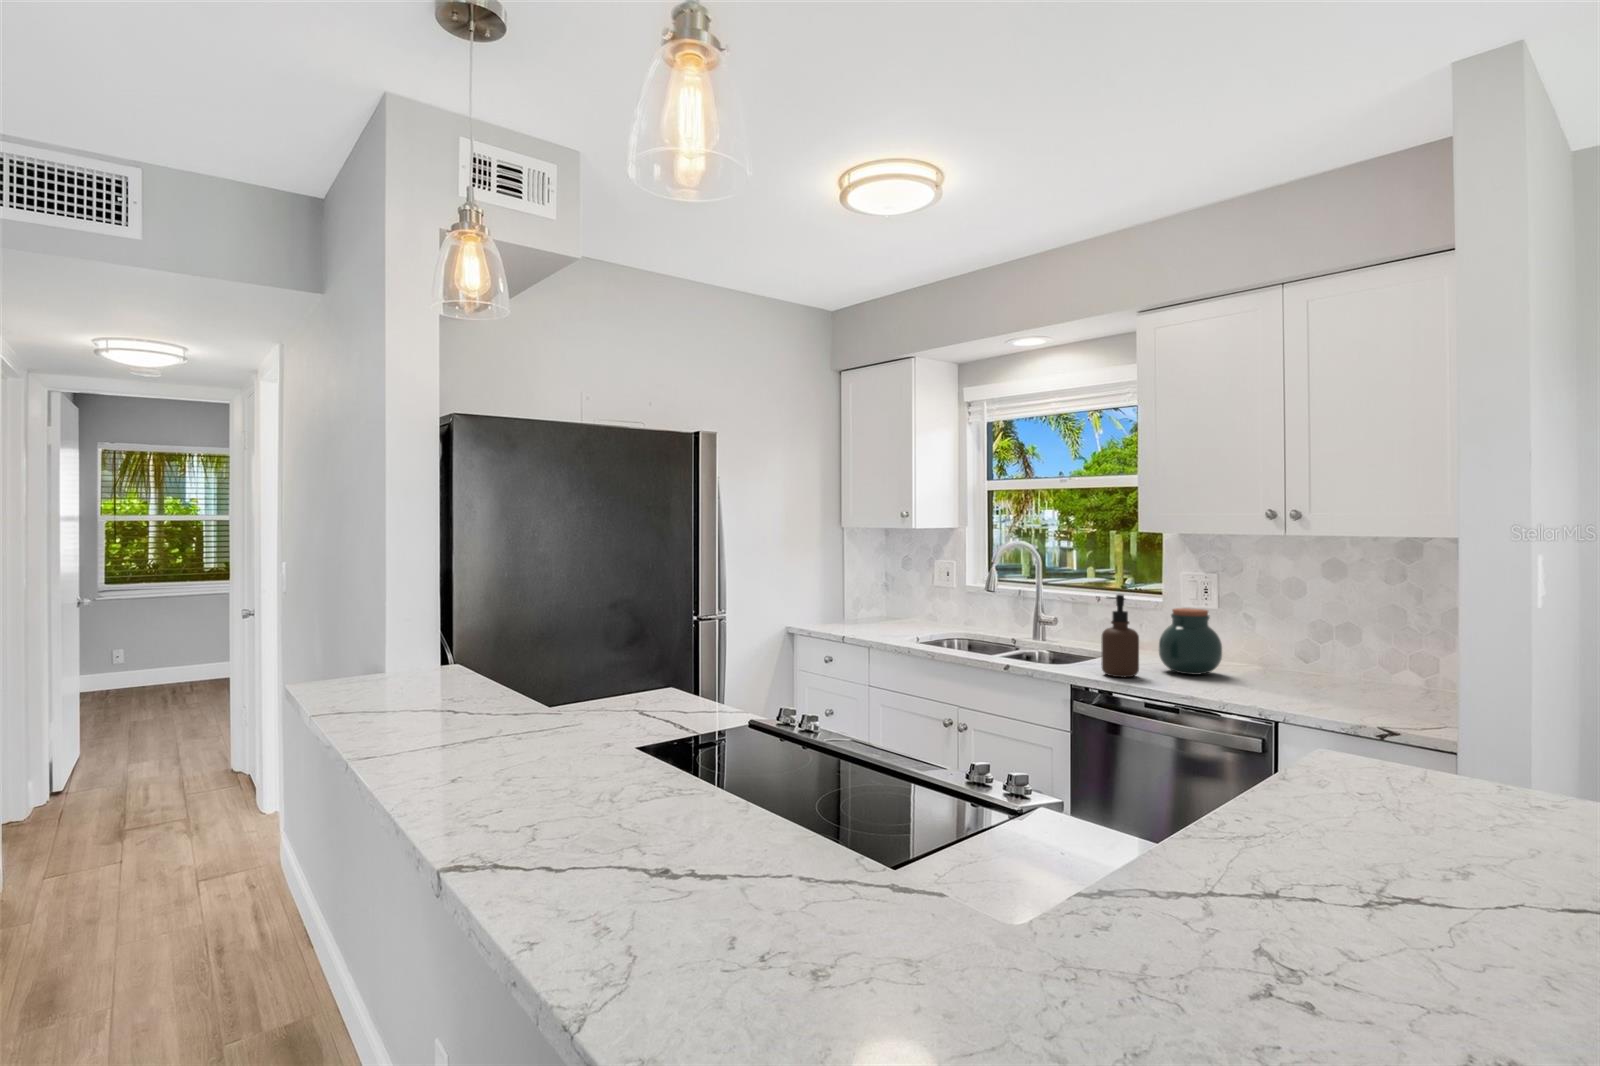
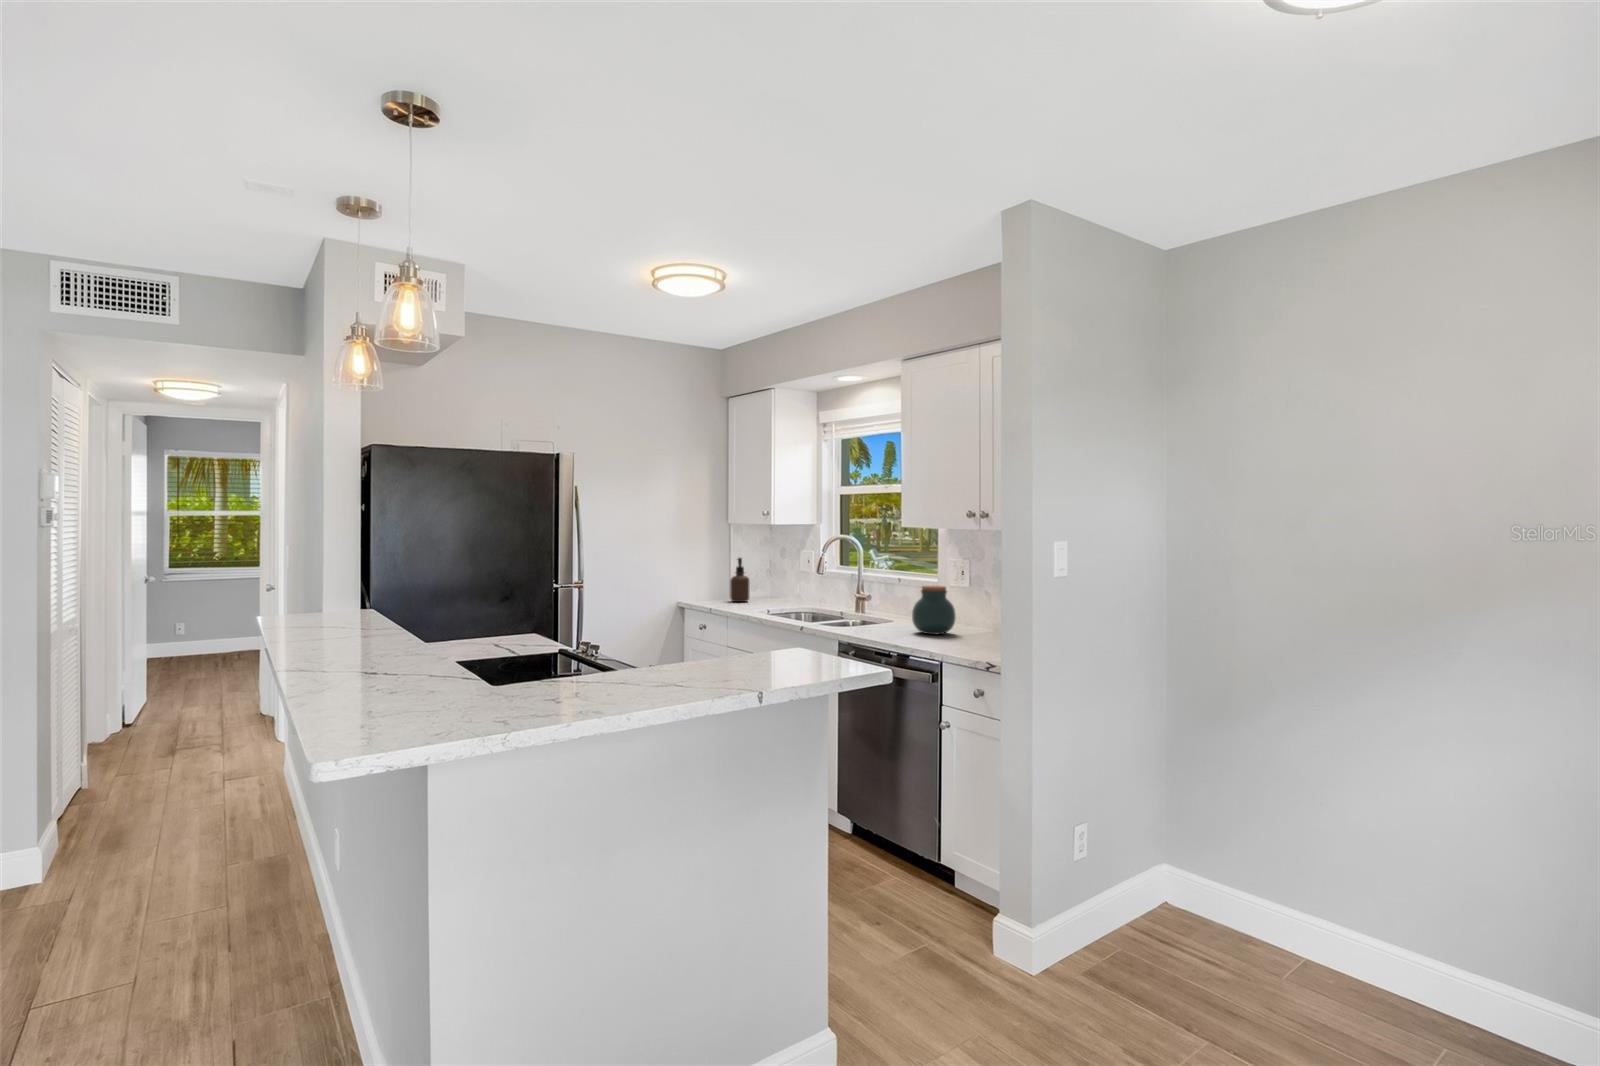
soap dispenser: present [1101,594,1139,677] -> present [730,558,750,602]

